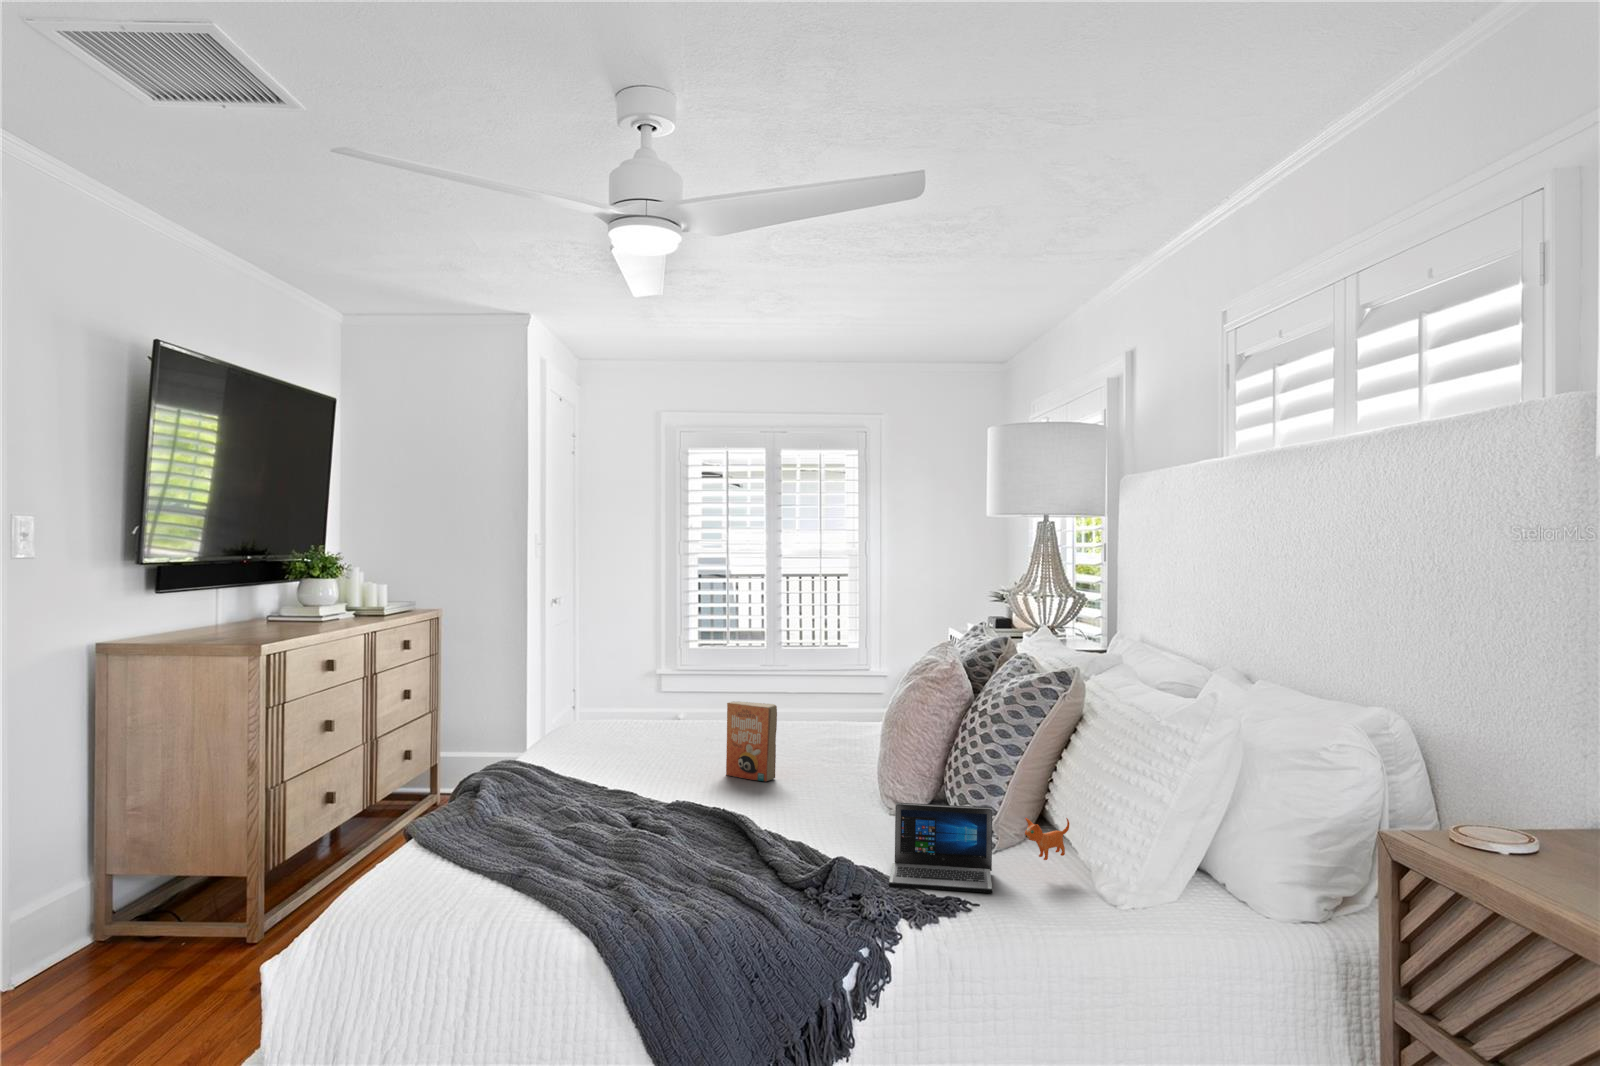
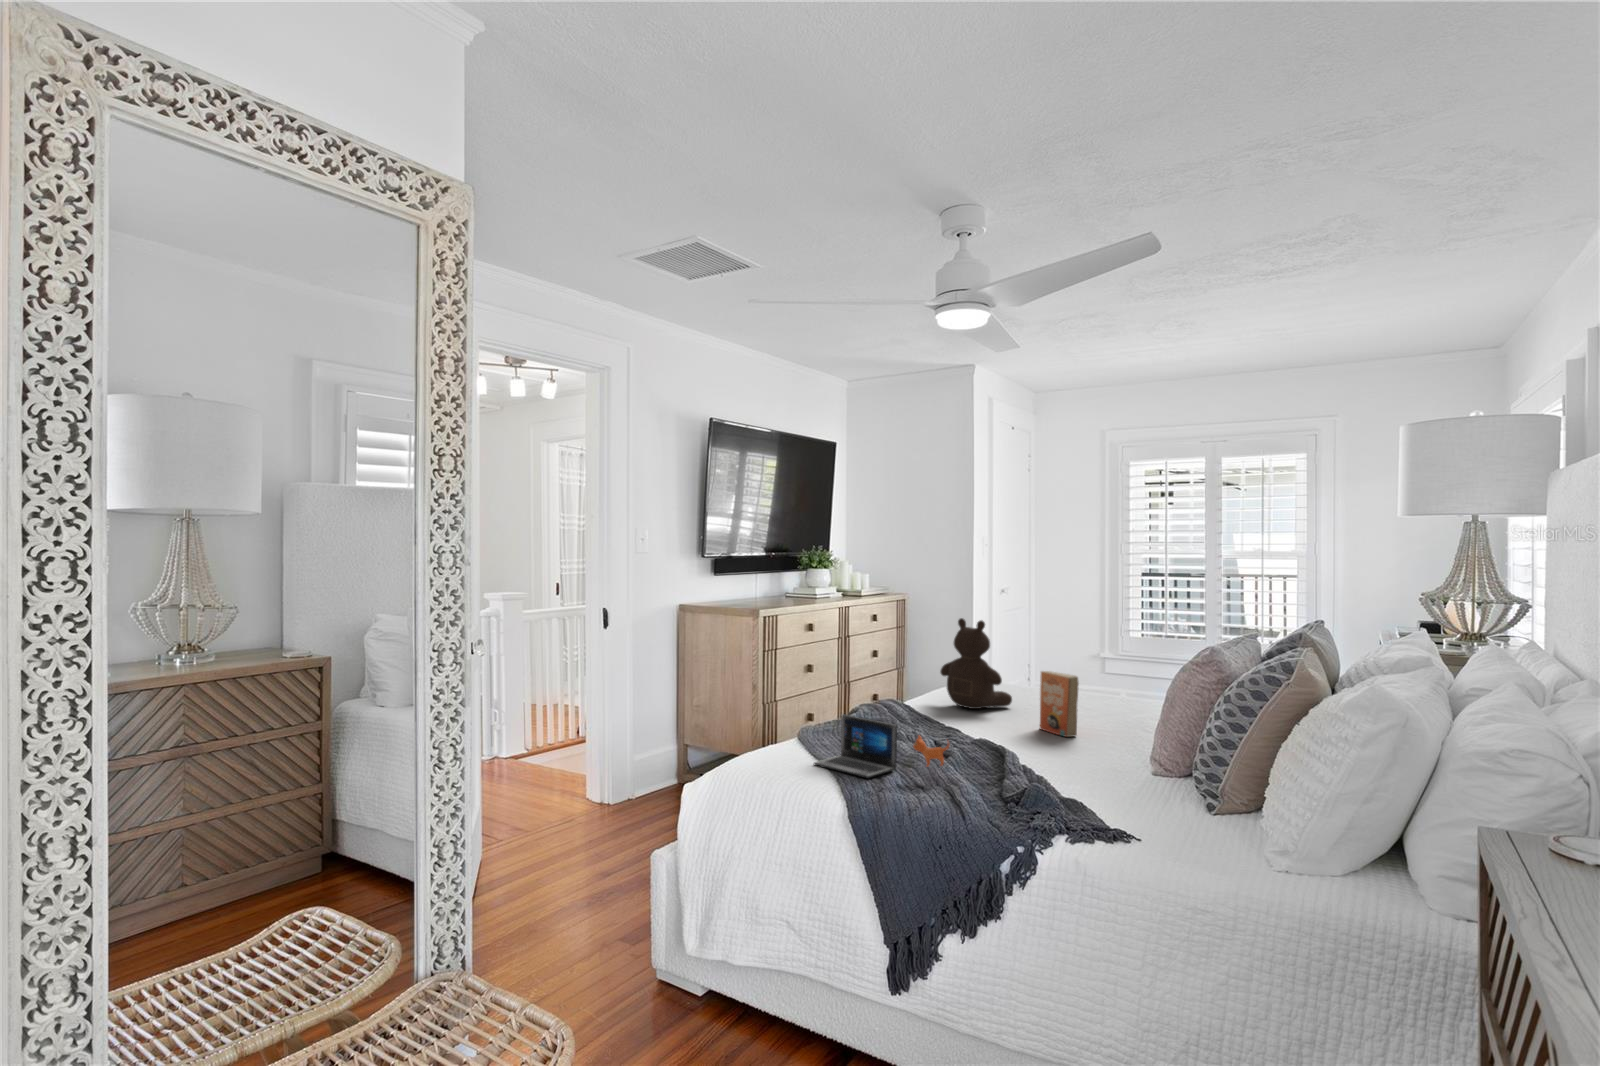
teddy bear: none [576,641,668,759] -> present [940,618,1012,709]
laptop: present [889,803,1069,893] -> present [814,714,949,779]

